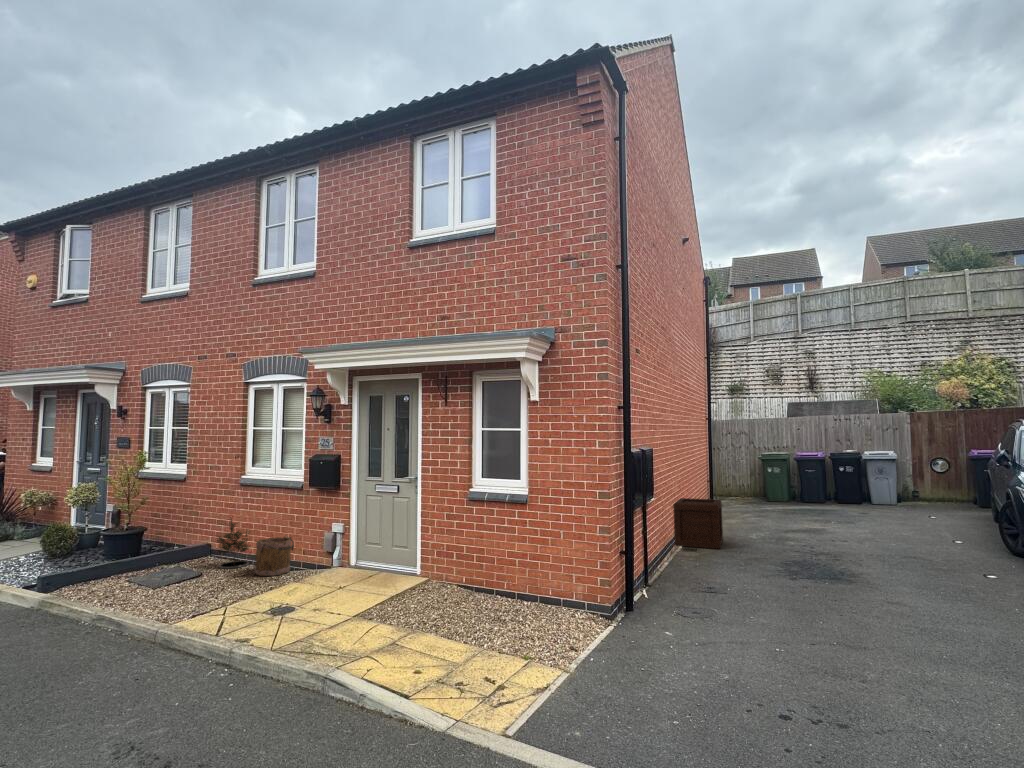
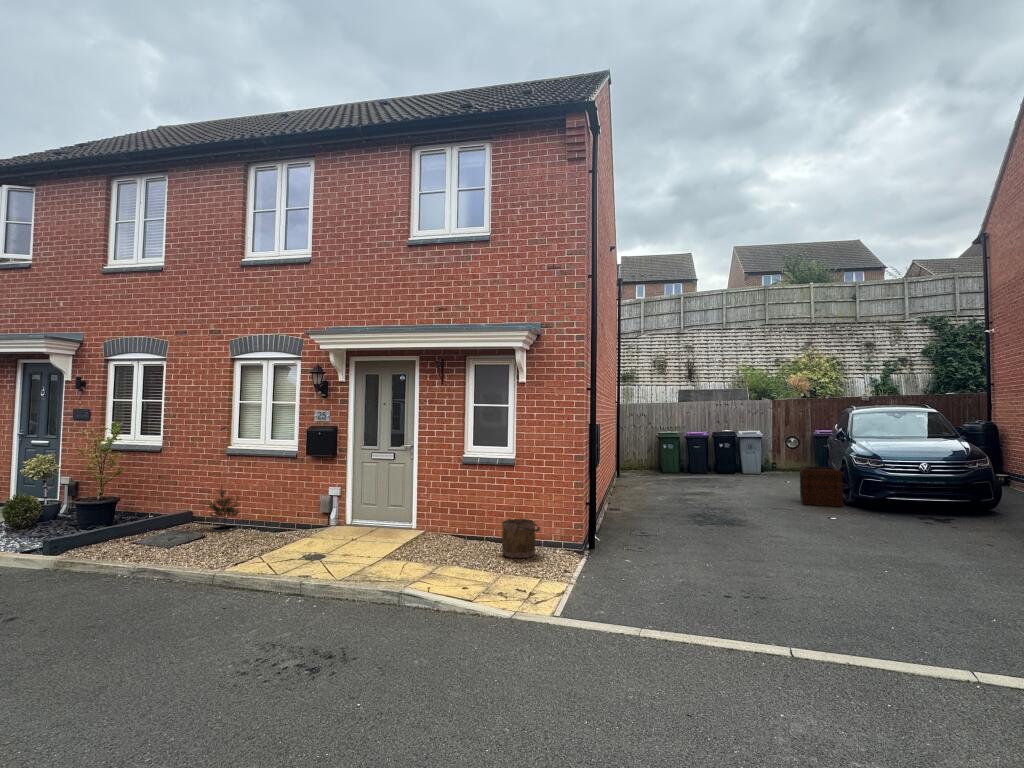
wooden crate: present [673,498,723,549] -> present [800,466,843,507]
bucket: present [255,536,294,576] -> present [502,517,540,558]

